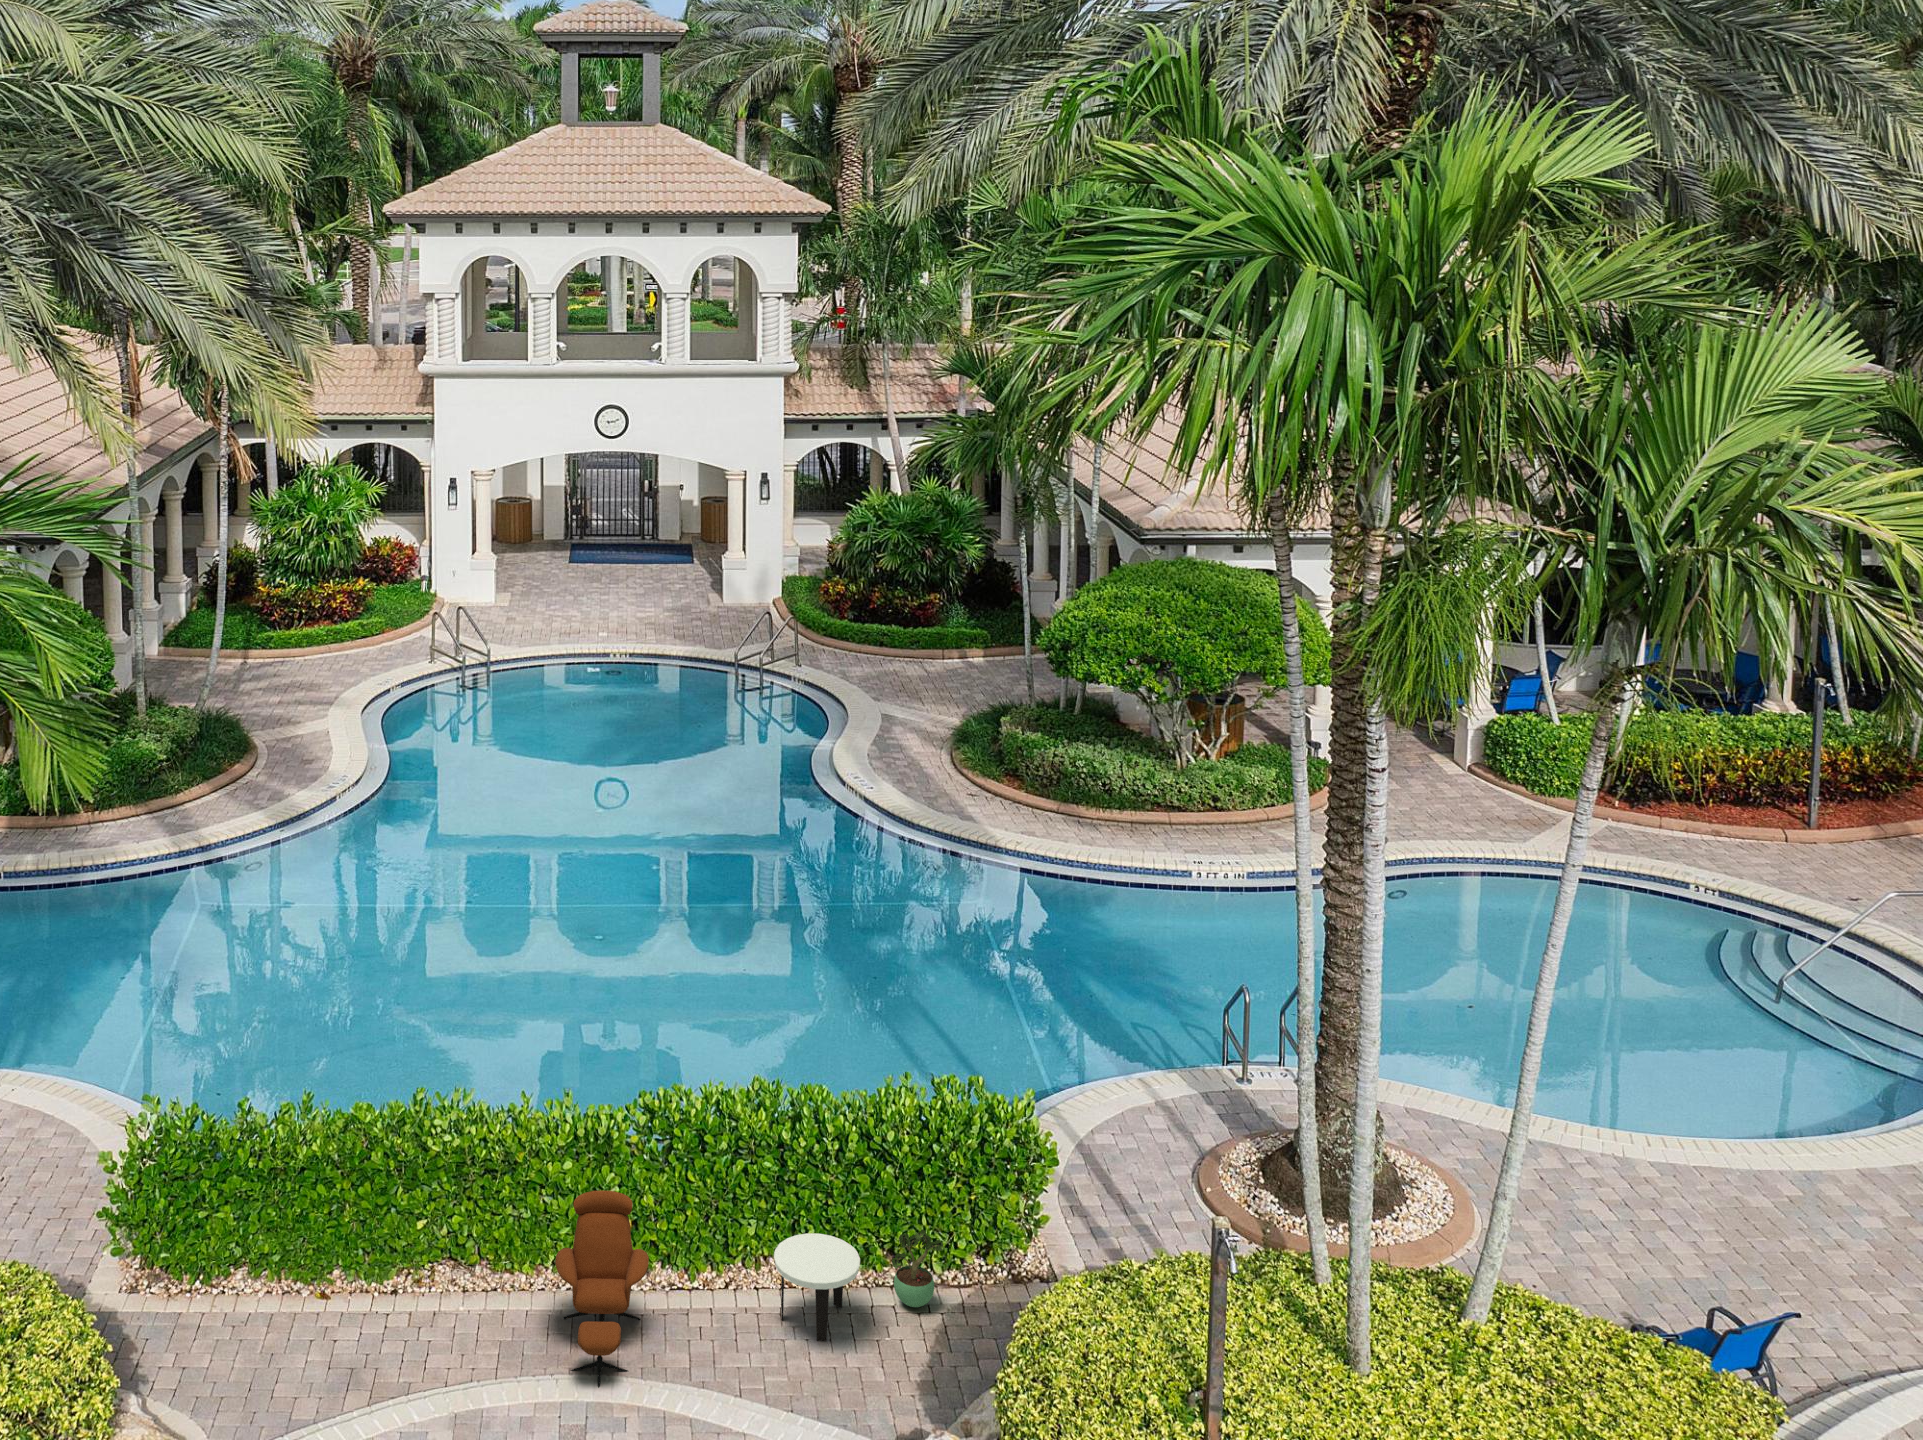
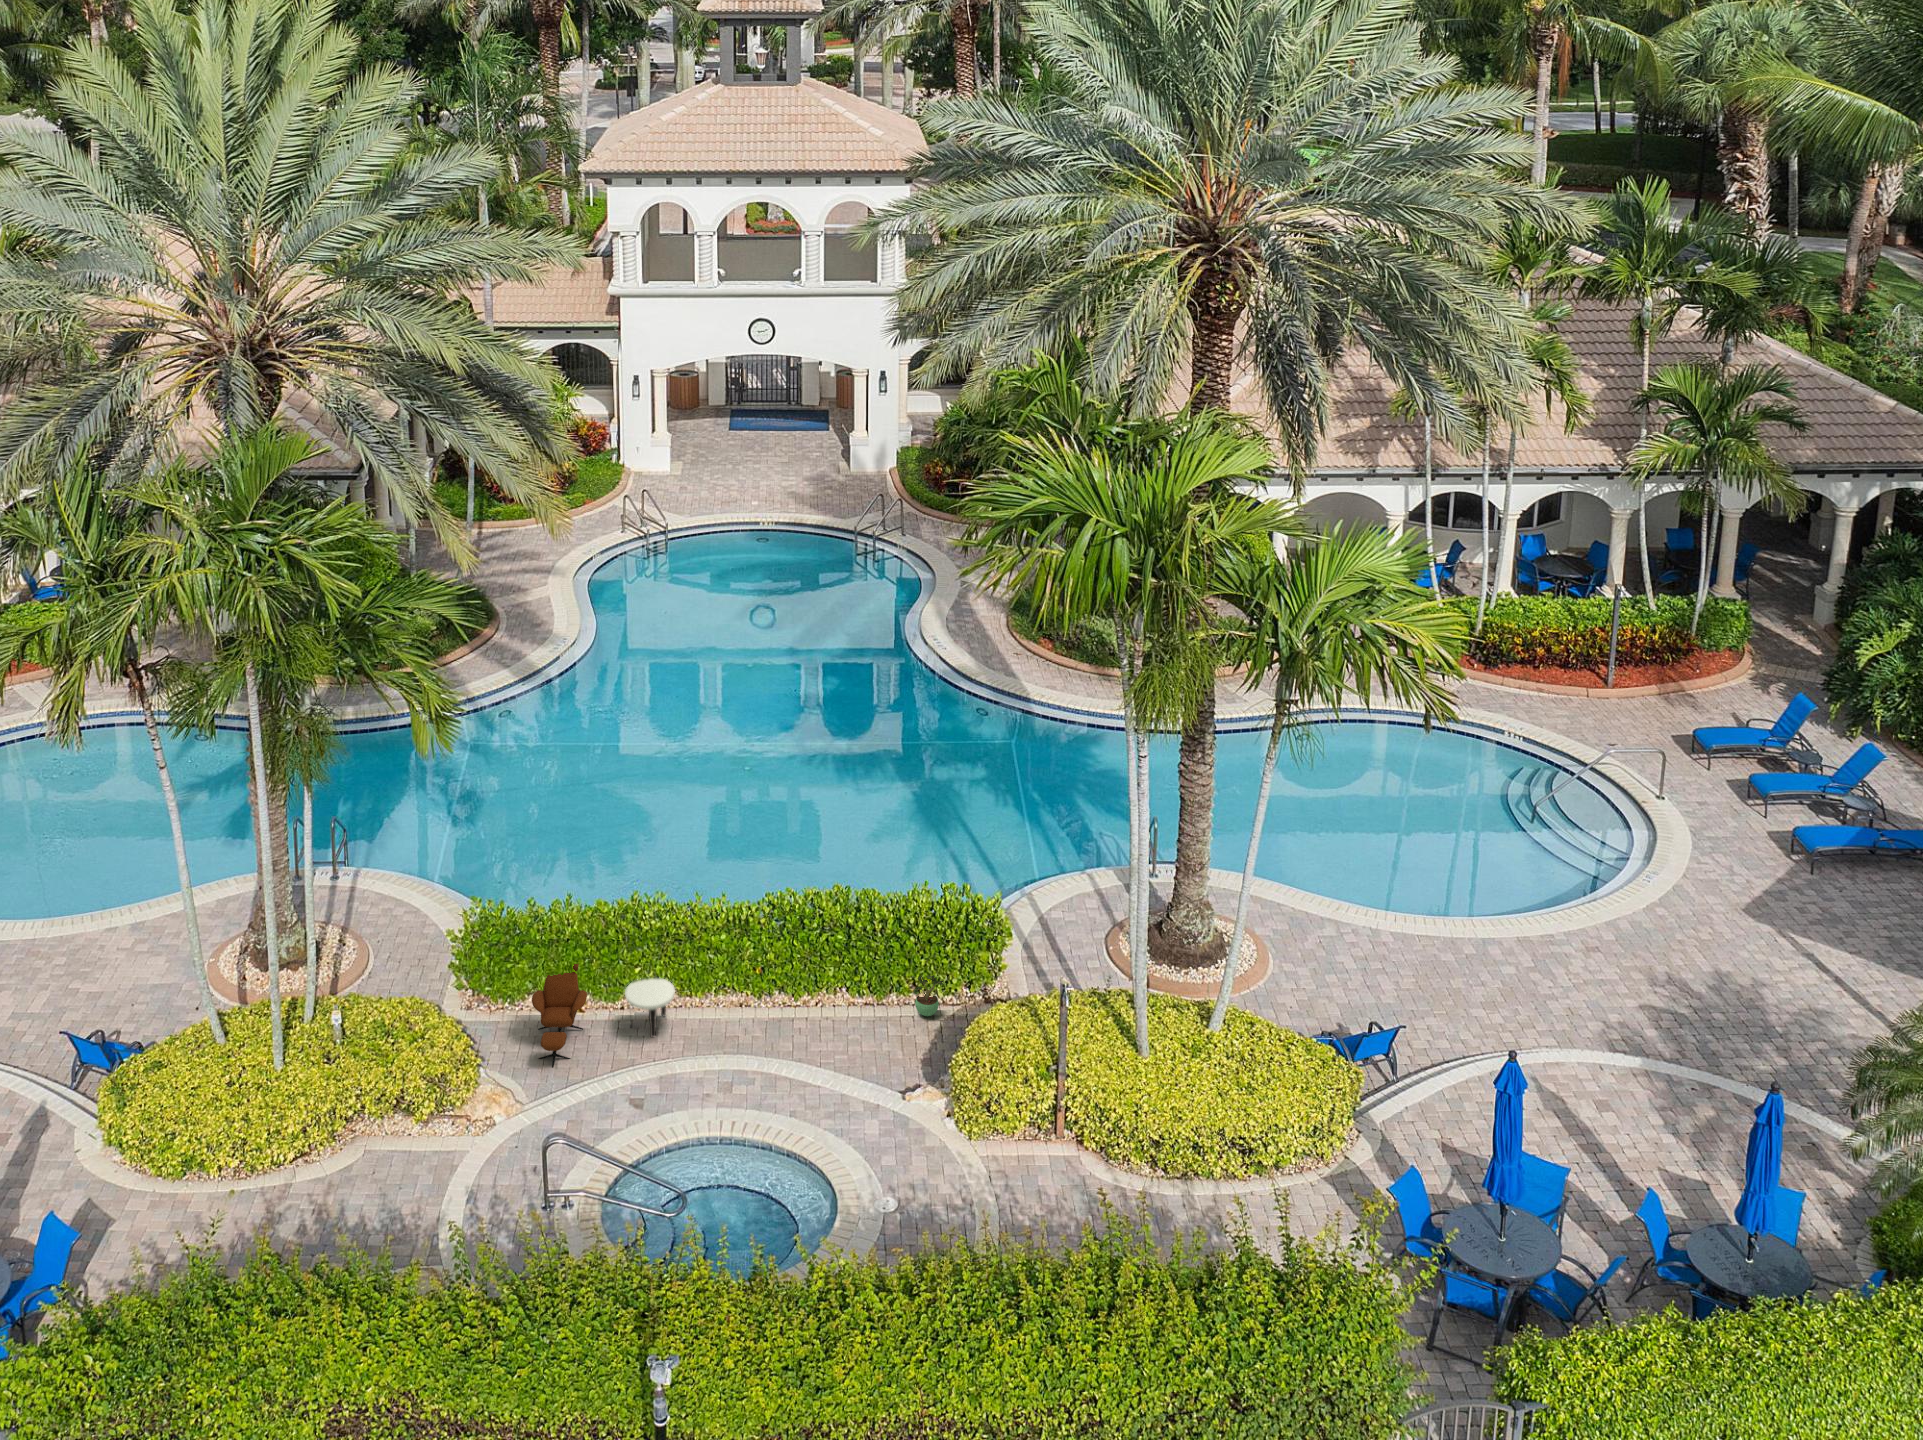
lounge chair: present [555,1191,649,1388] -> present [532,964,587,1068]
side table: present [774,1233,860,1341] -> present [625,978,675,1037]

